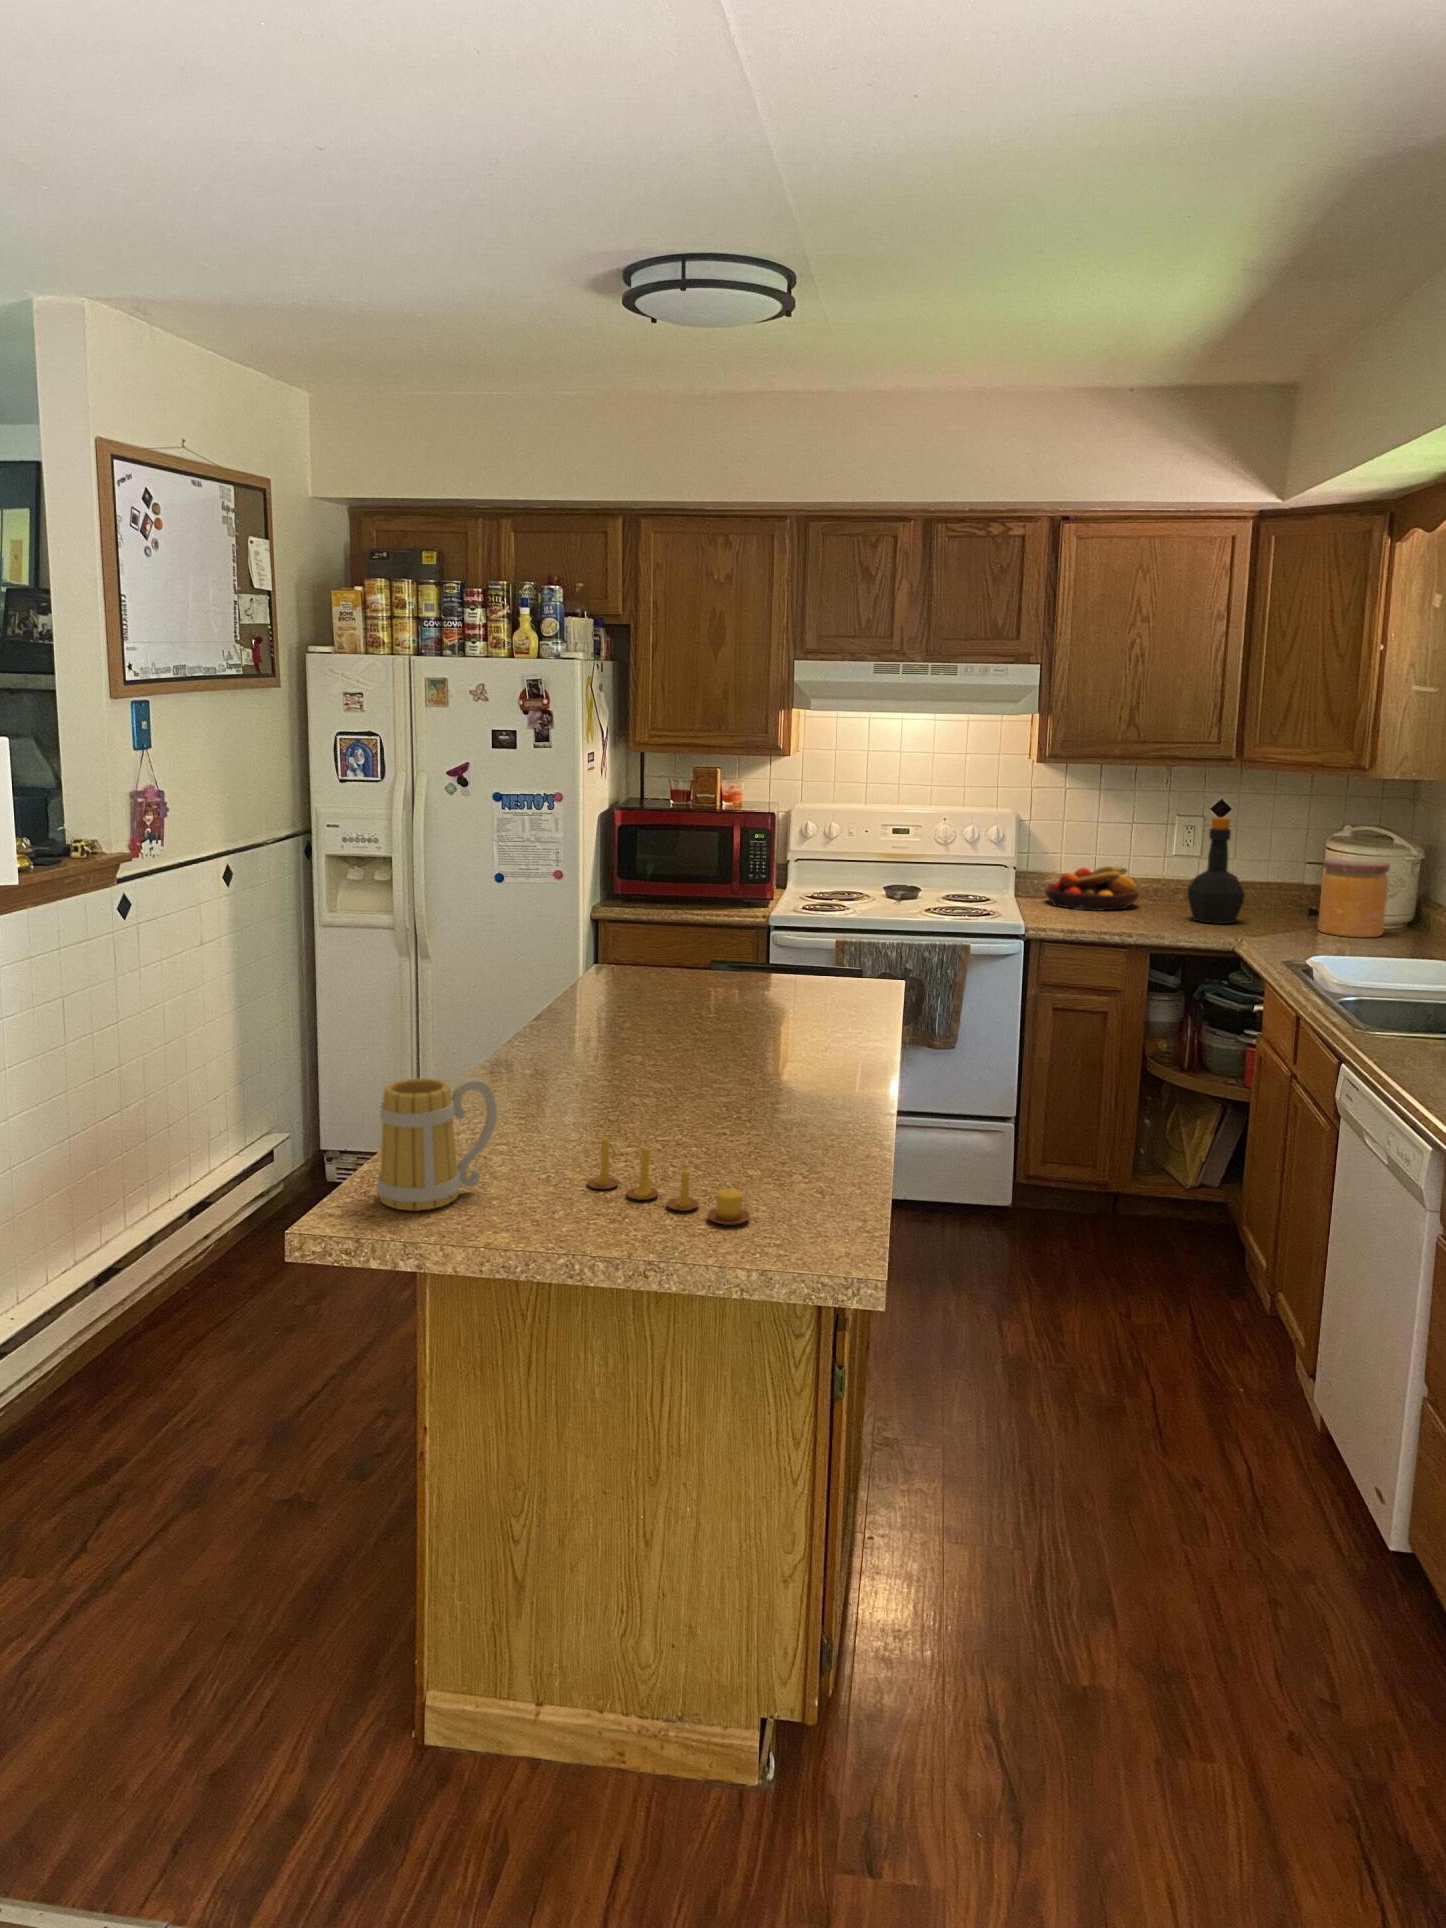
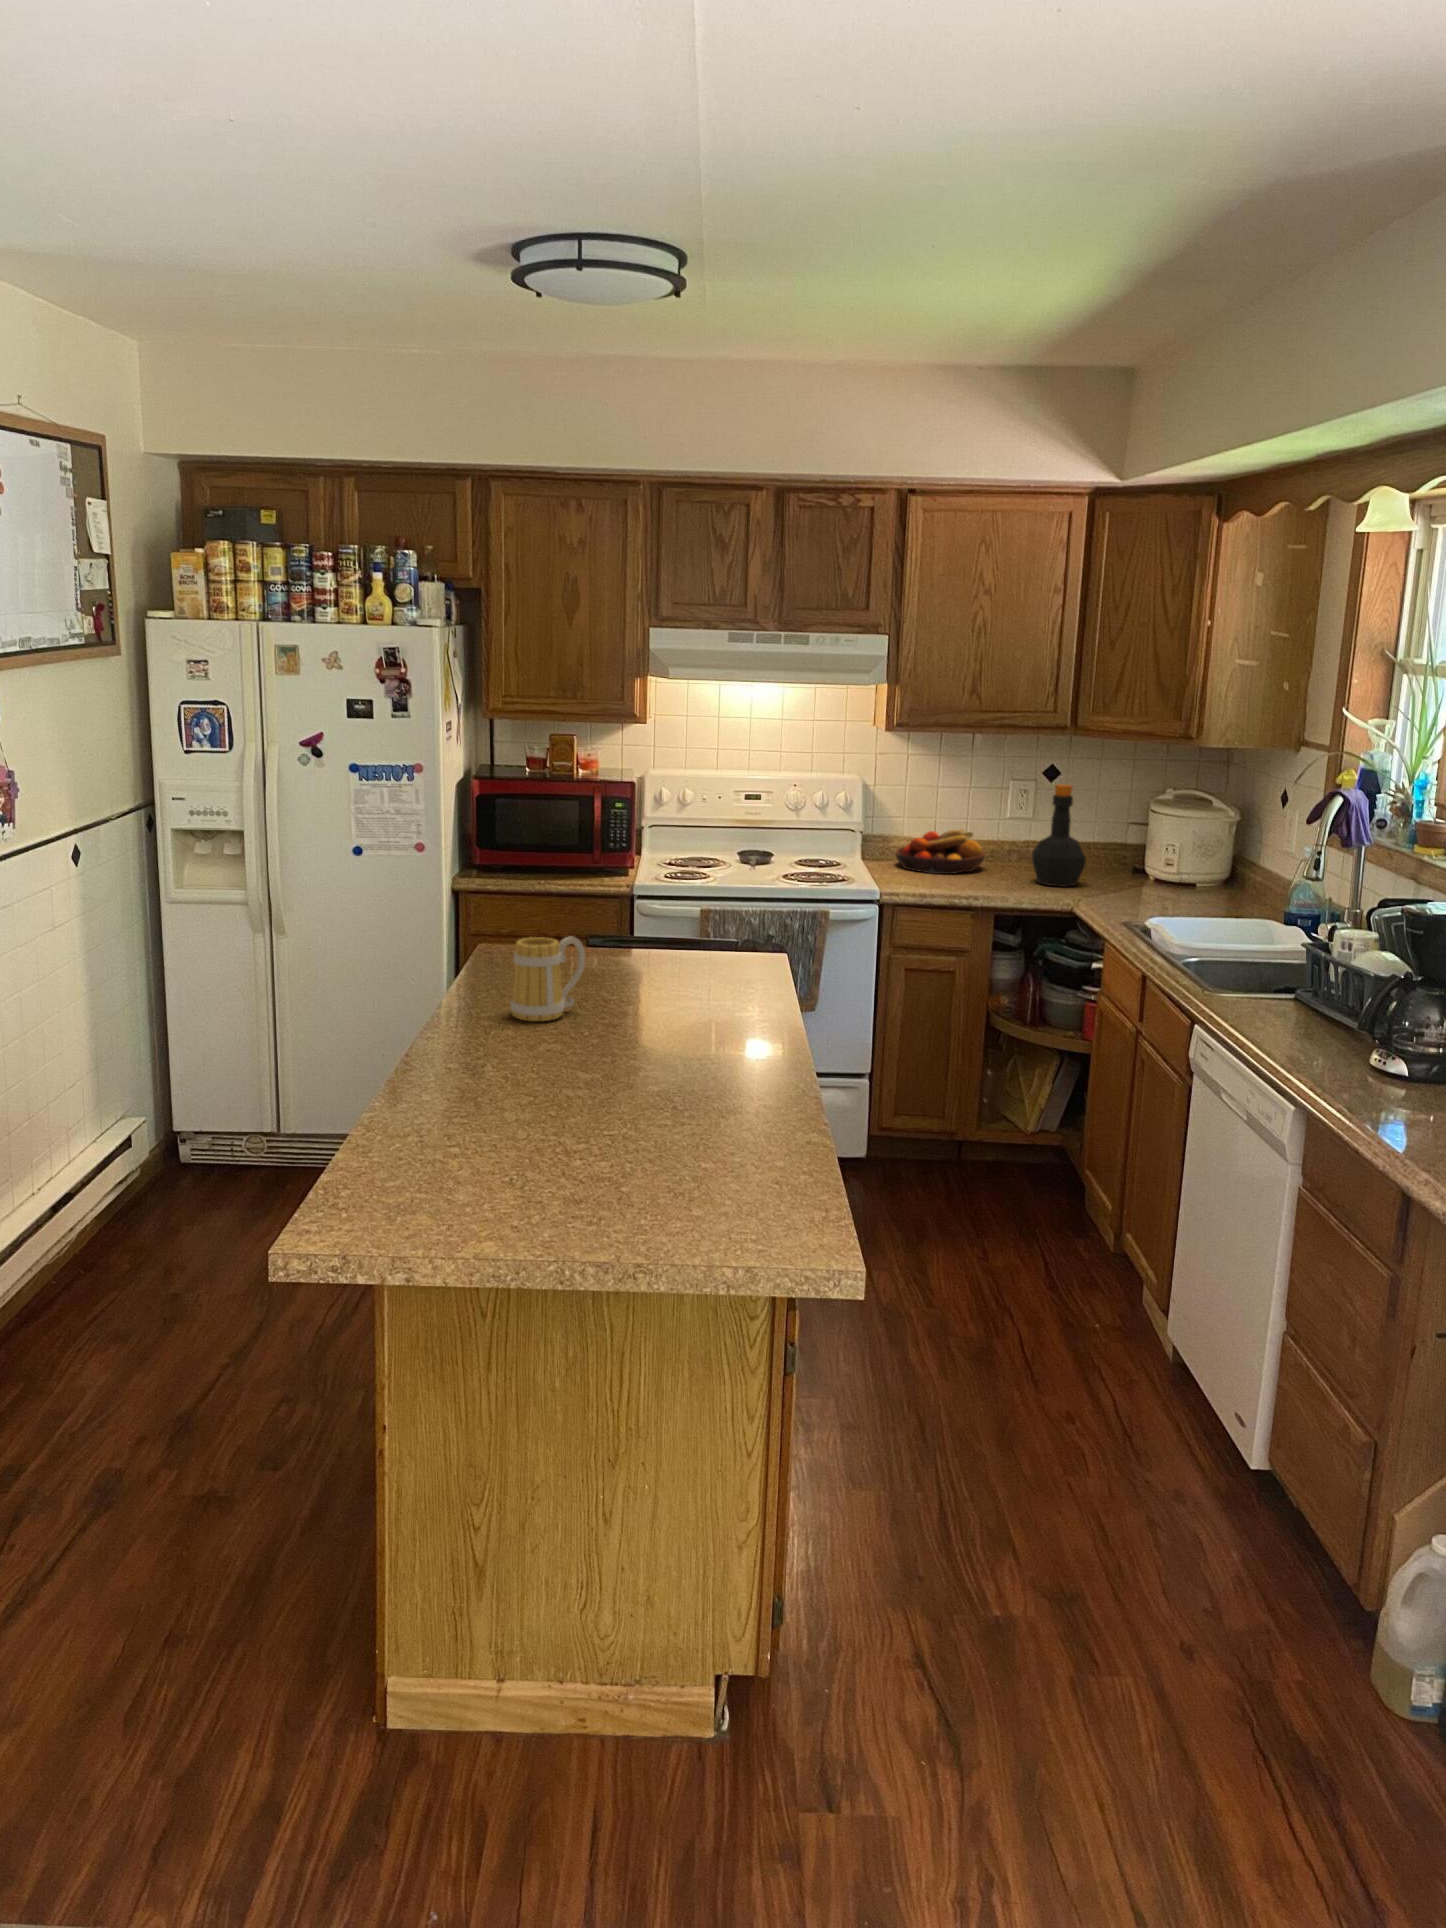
jar: present [1318,858,1390,937] -> none [1152,823,1218,899]
mug: present [377,1078,497,1211] -> present [510,936,585,1021]
candle: present [587,1137,750,1225] -> none [552,1136,718,1222]

